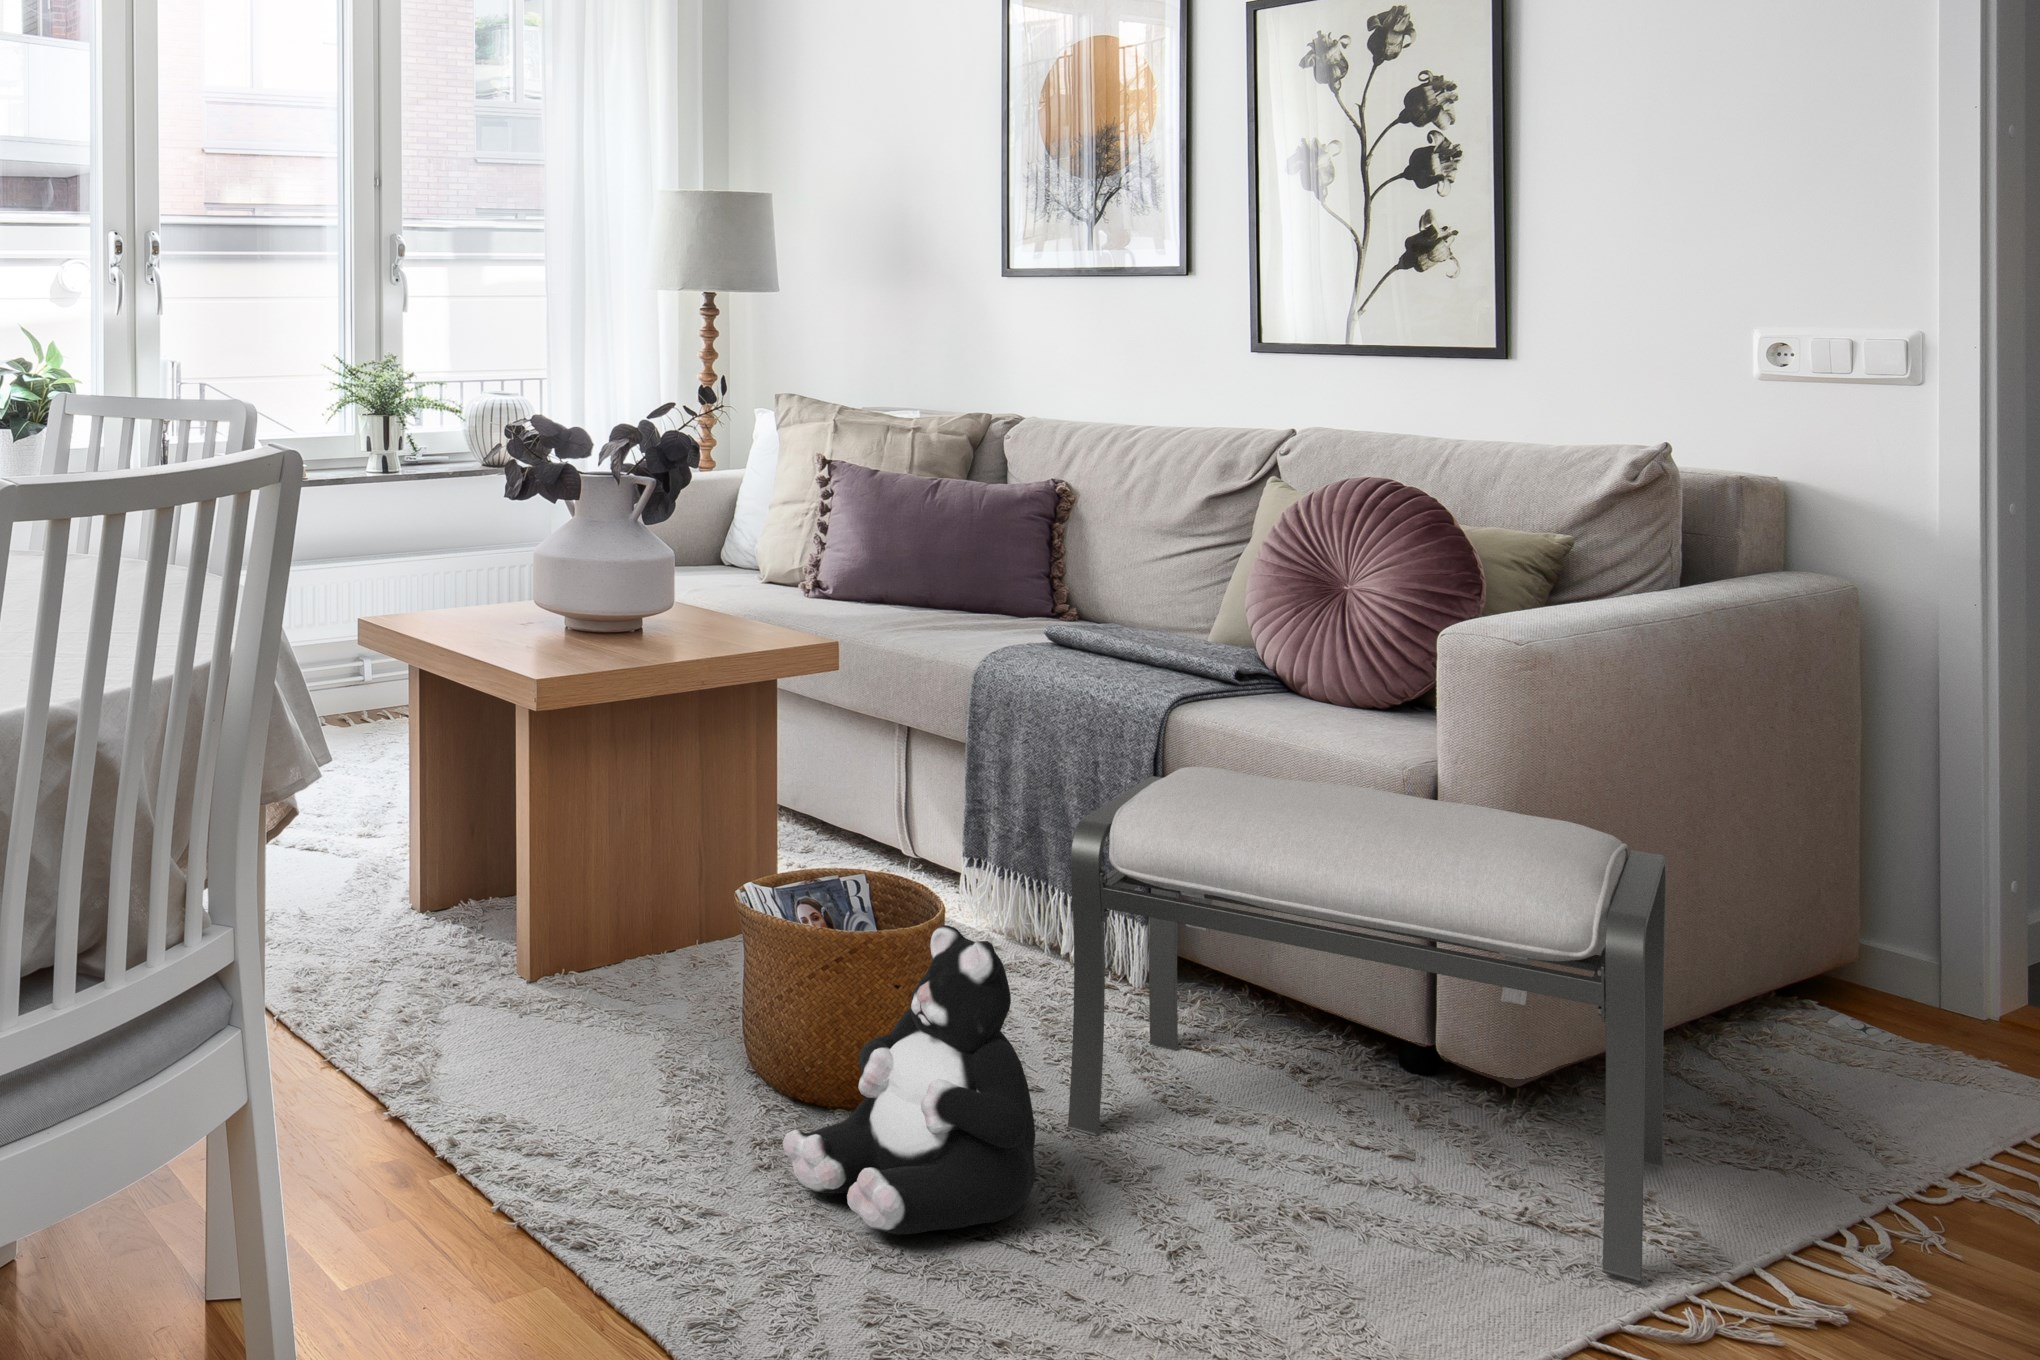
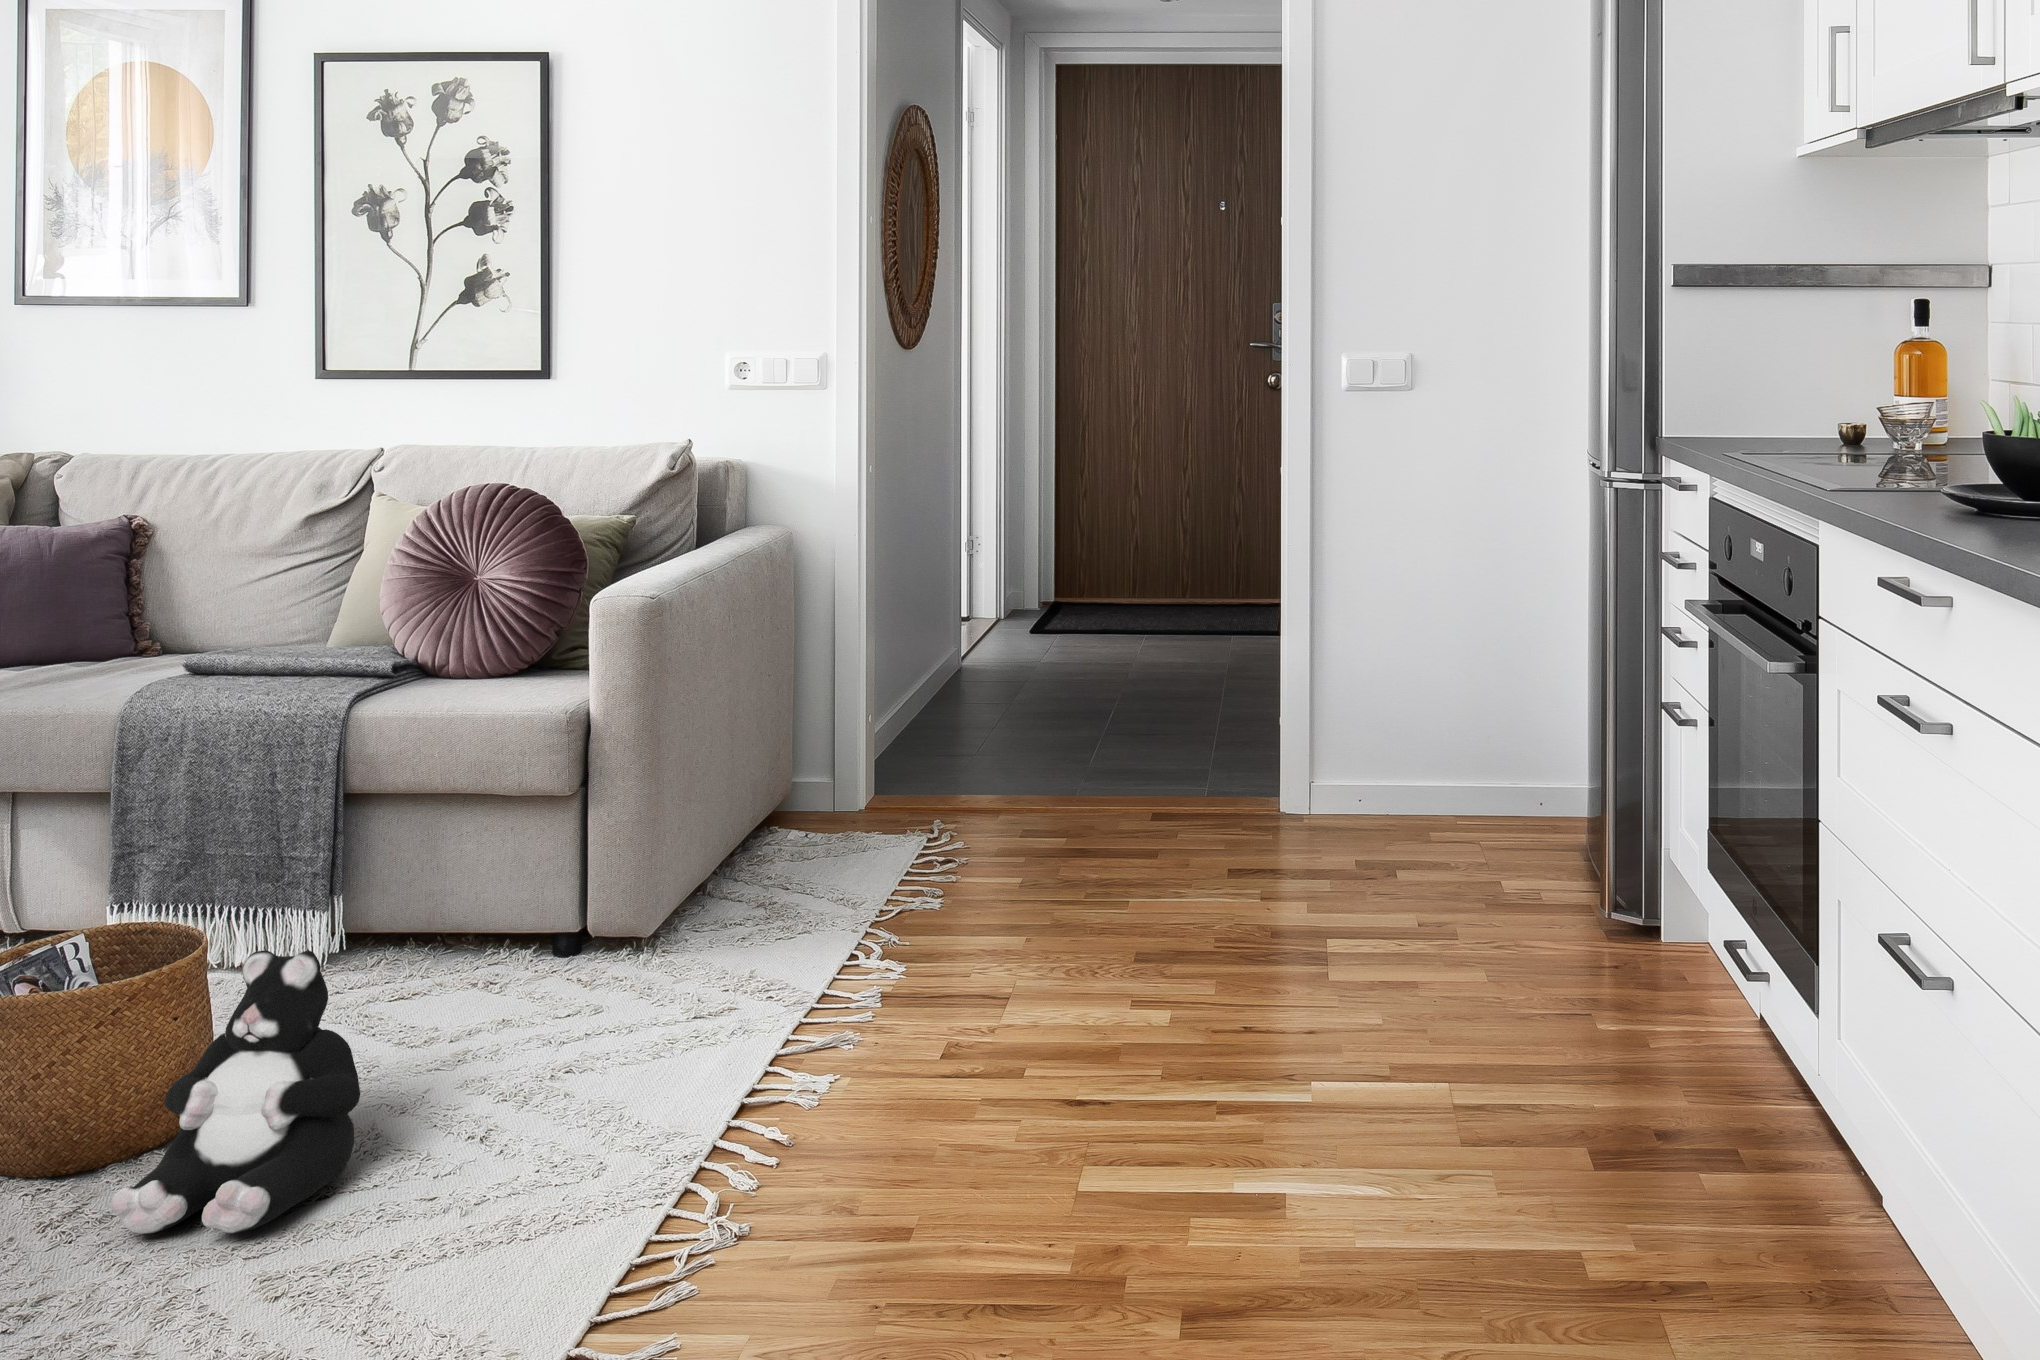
ottoman: present [1067,766,1666,1282] -> none [334,731,776,1094]

